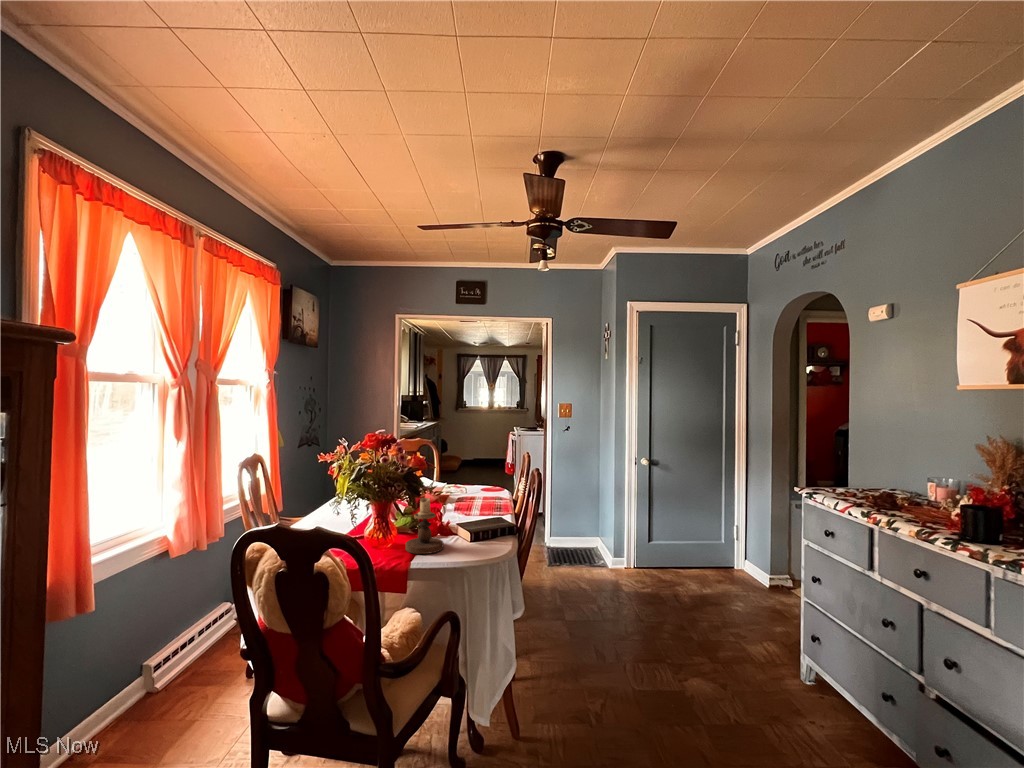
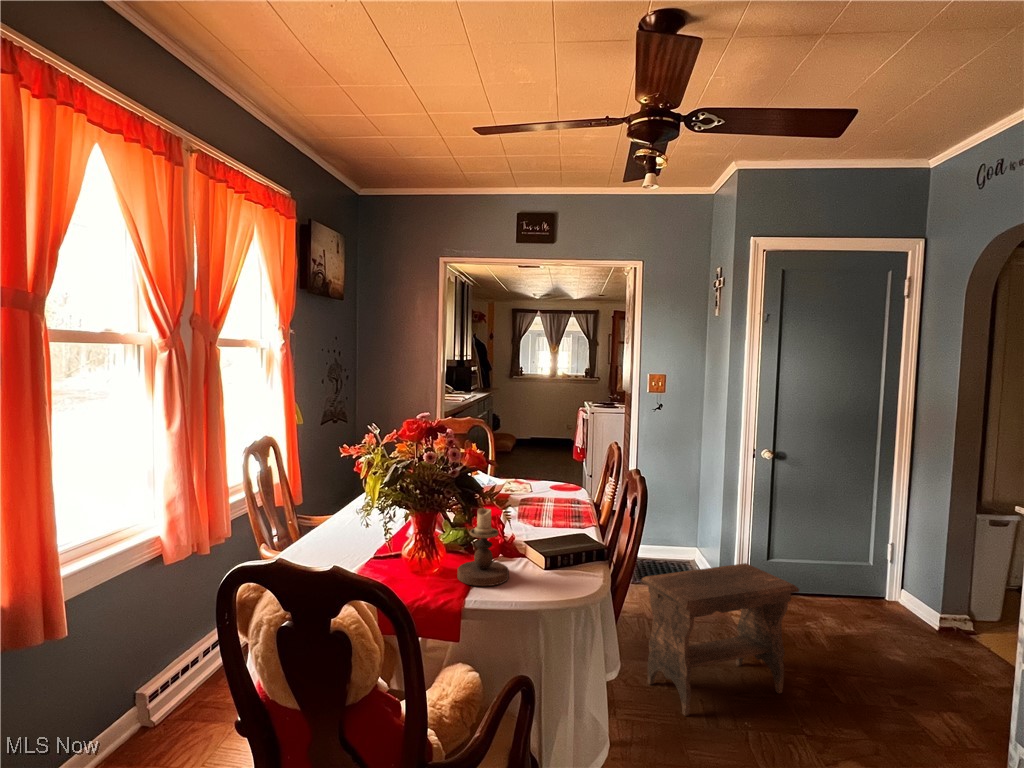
footstool: none [549,541,662,656] -> present [641,563,799,716]

